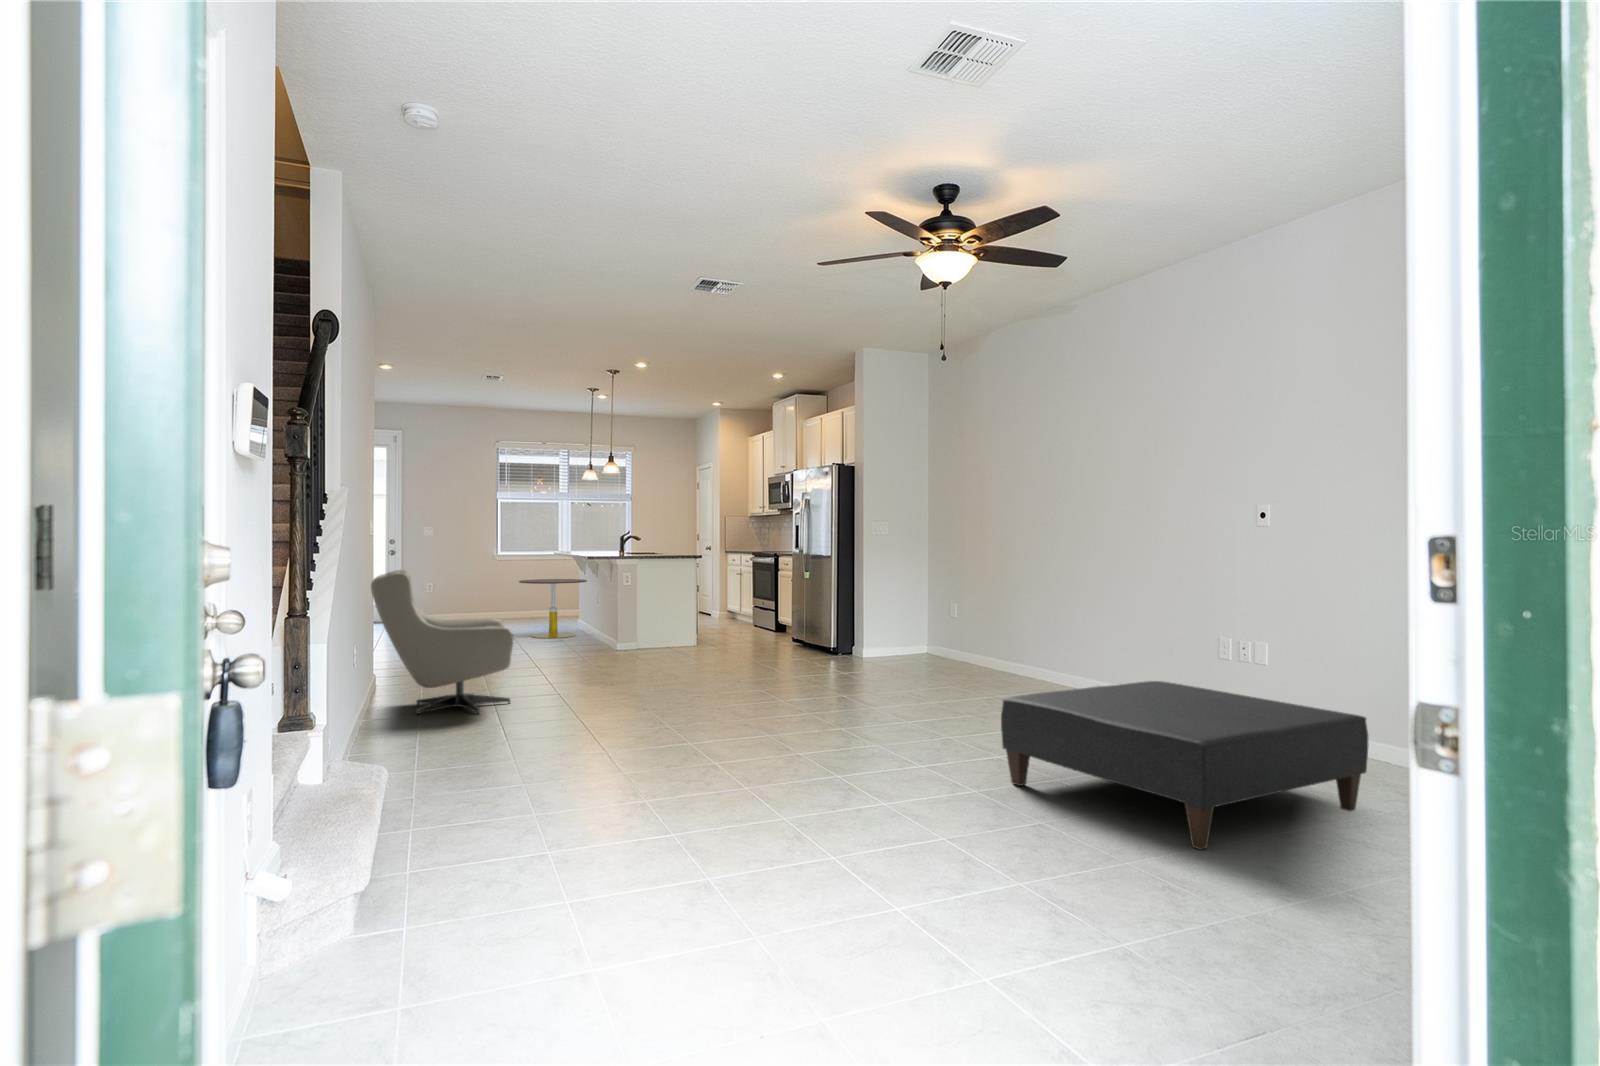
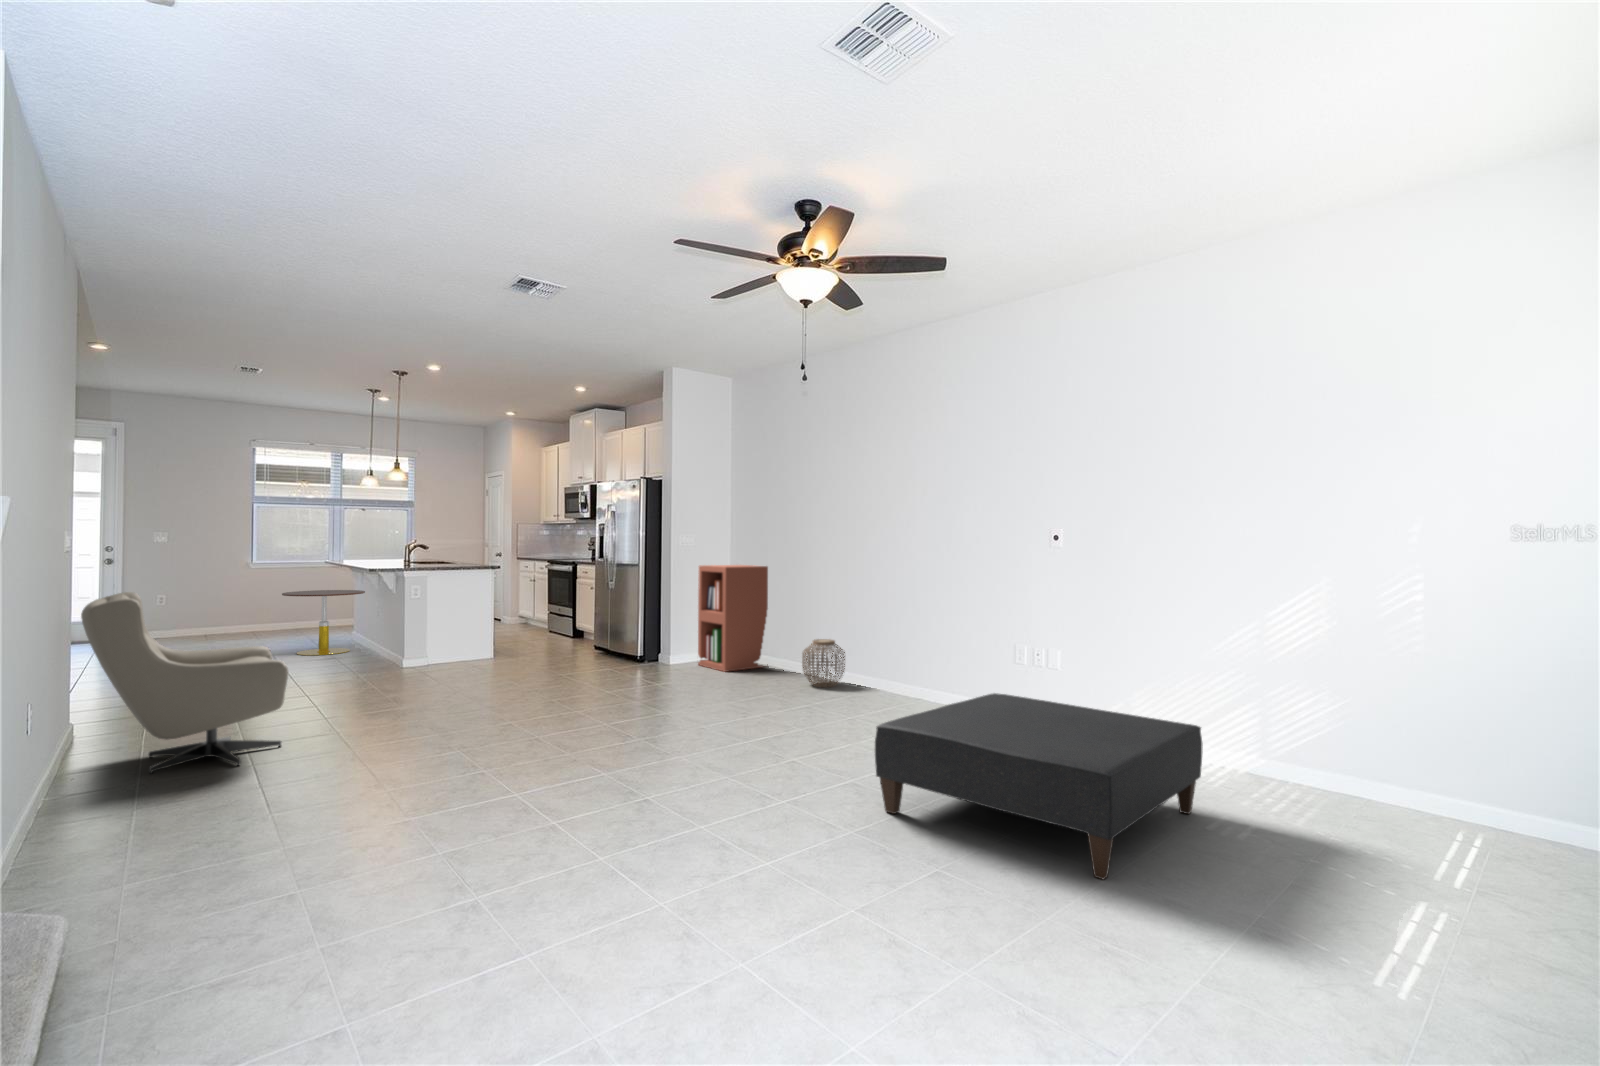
bookshelf: none [891,554,963,665] -> present [698,565,768,672]
woven basket: none [991,632,1038,683] -> present [802,639,845,687]

